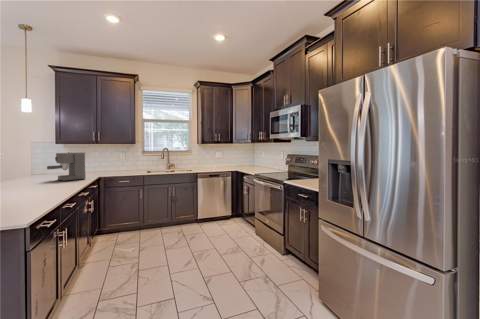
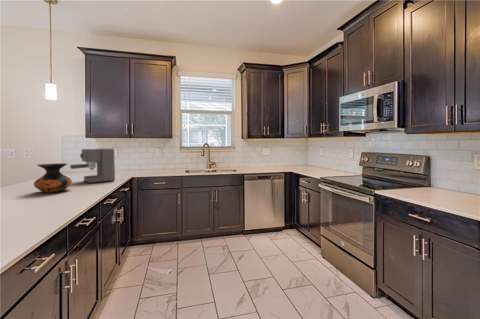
vase: none [20,165,51,187] -> present [34,163,72,193]

